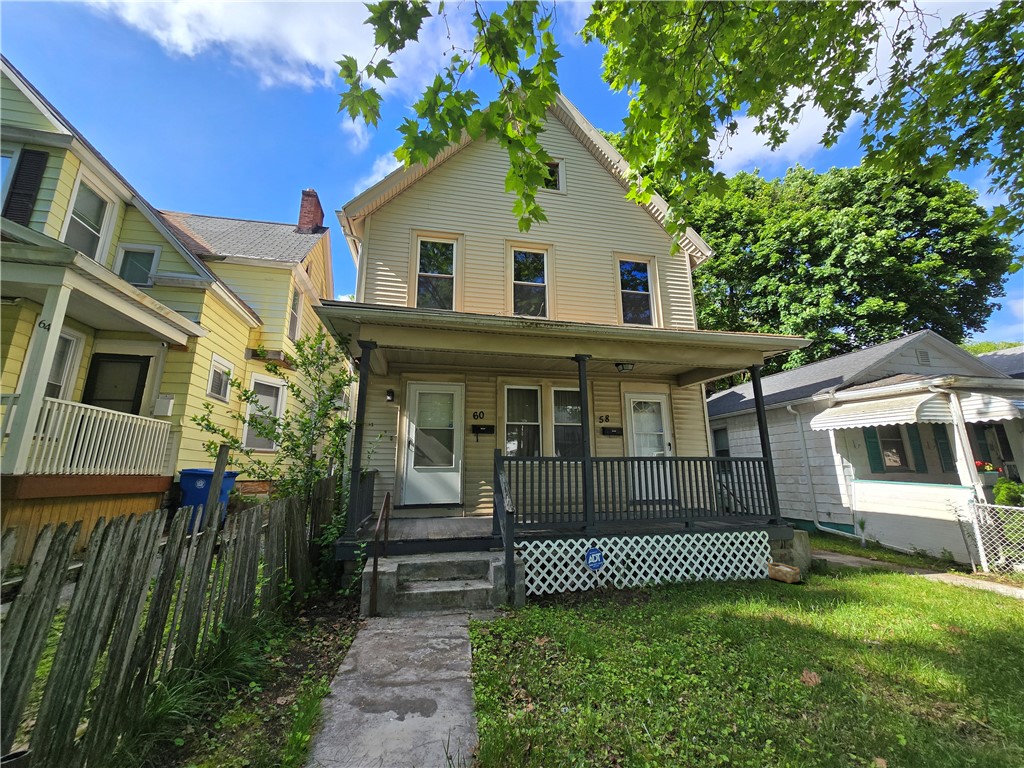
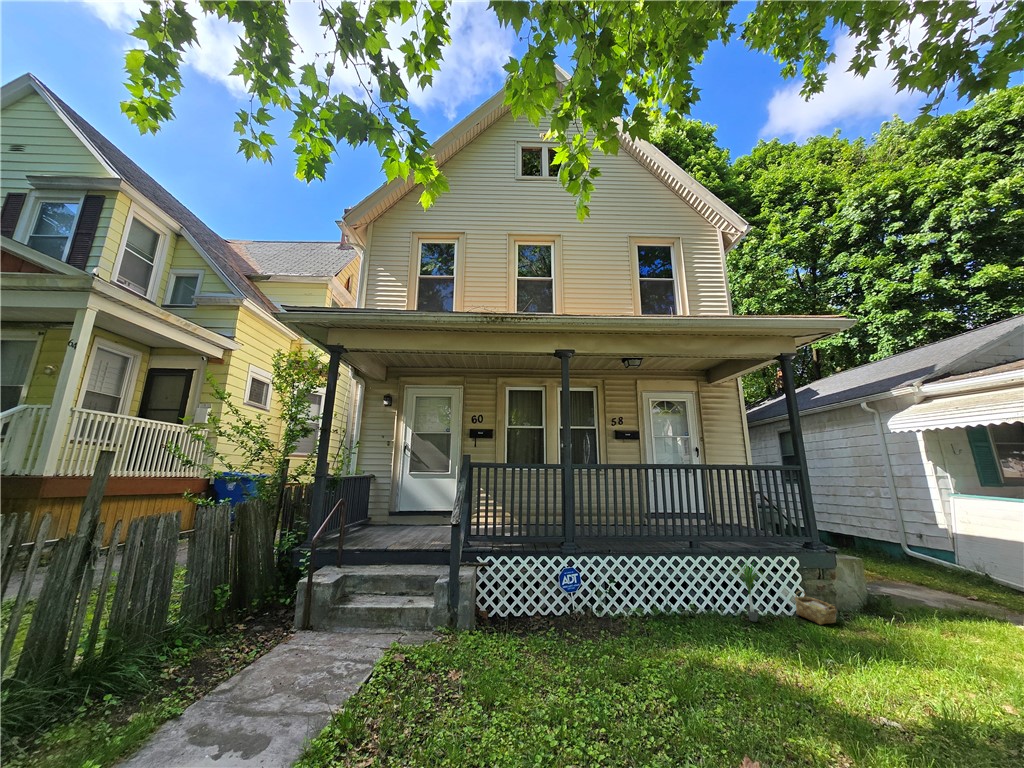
potted plant: present [857,518,867,547] -> present [738,564,758,622]

